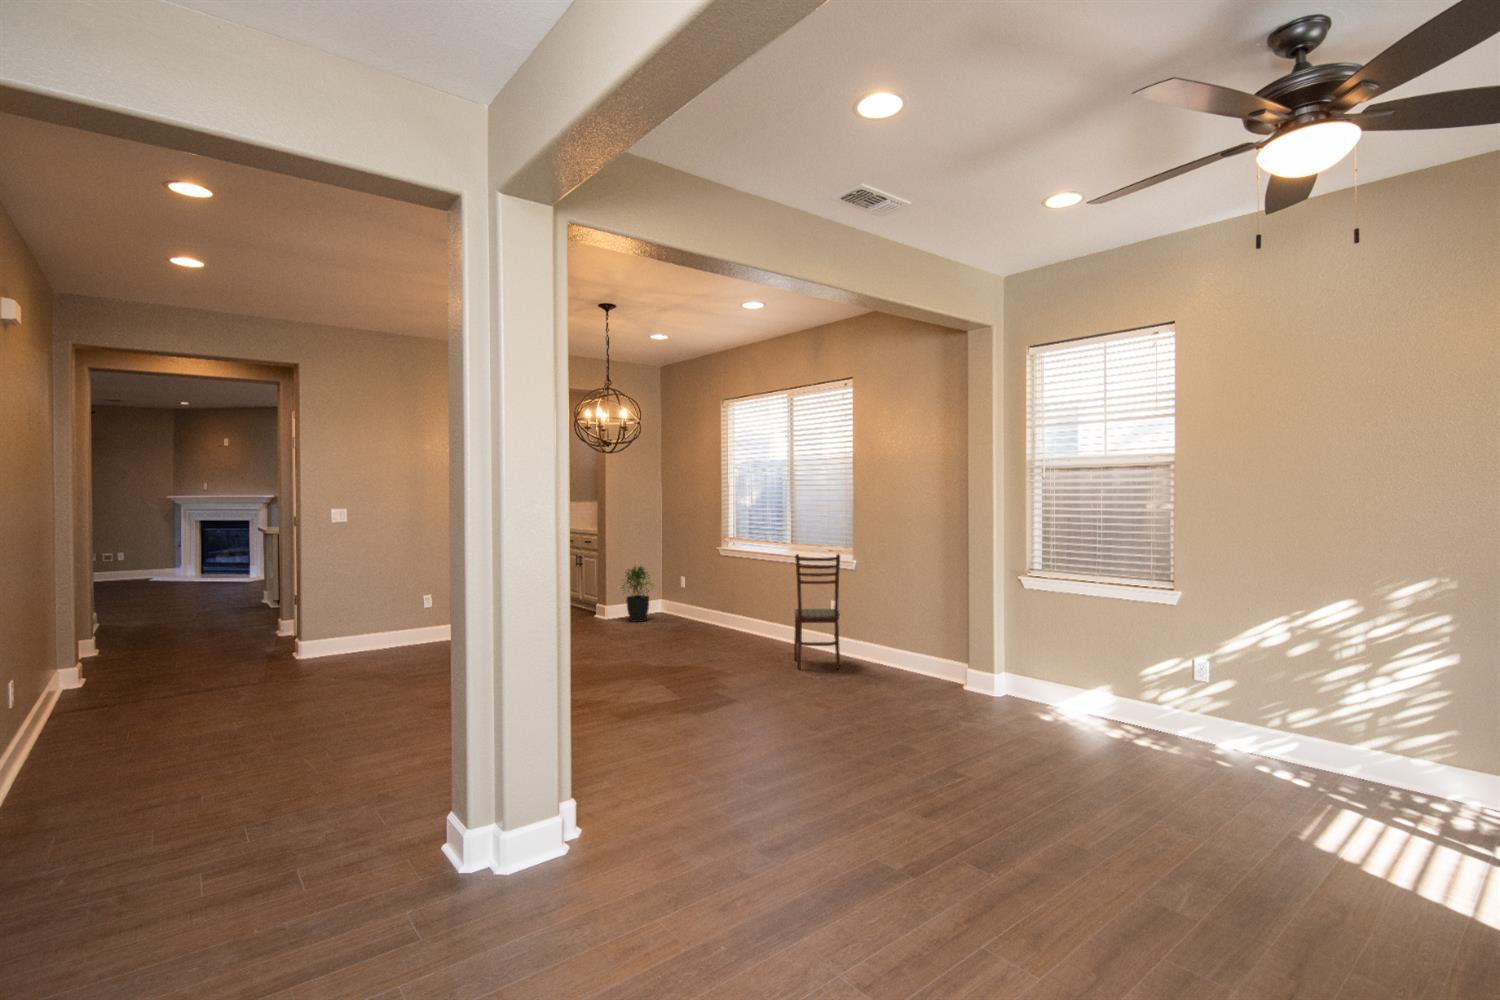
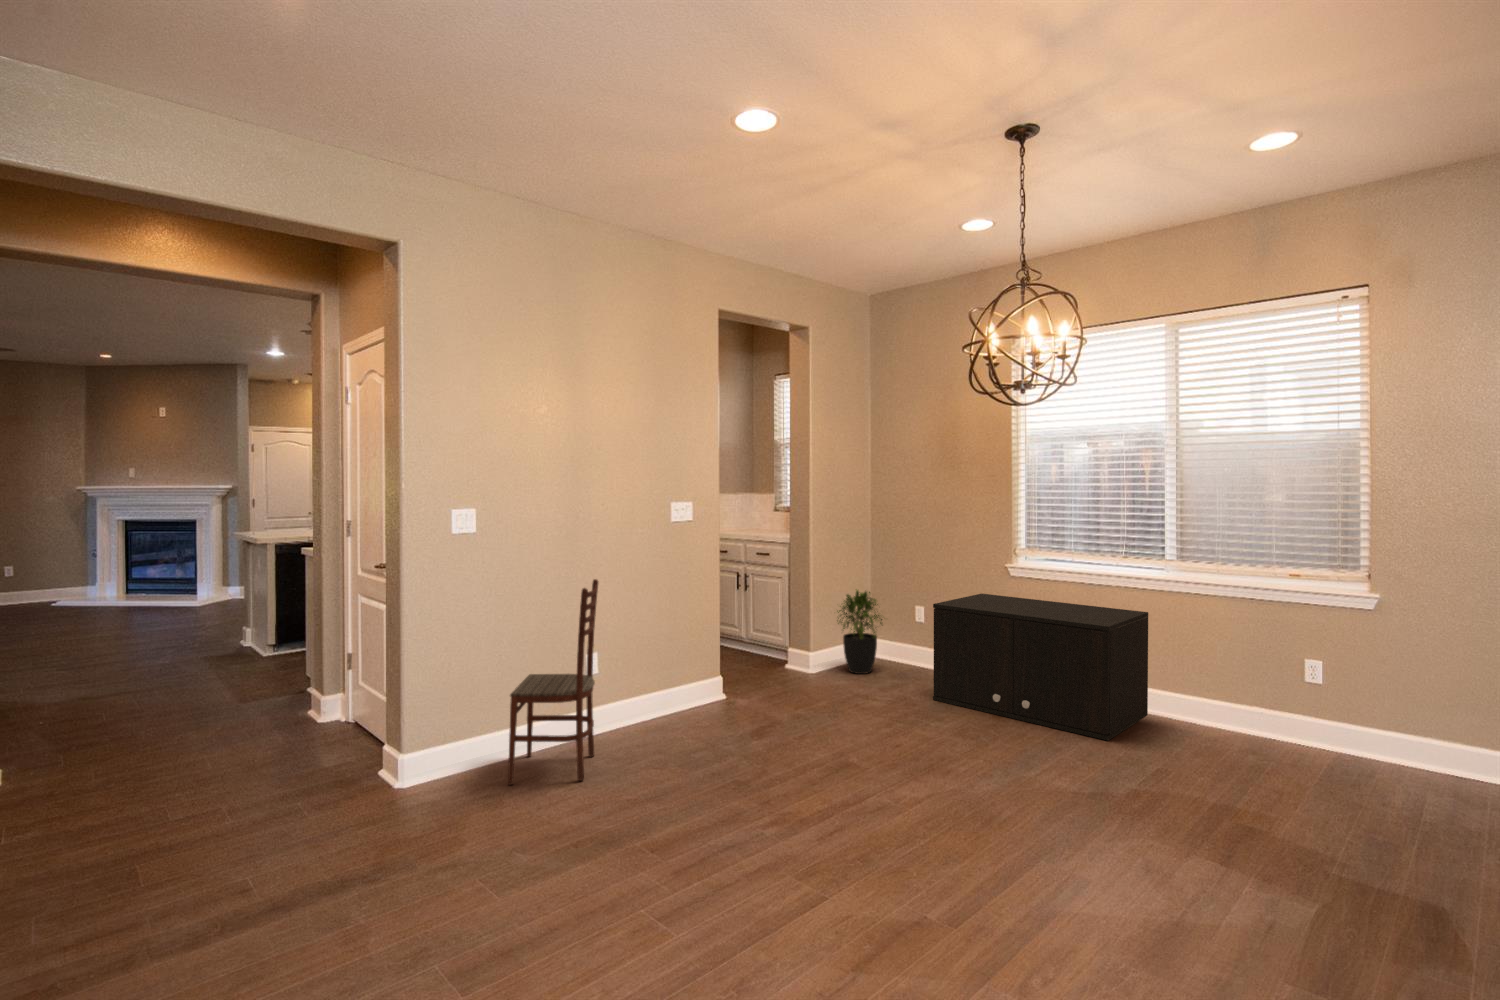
dining chair: present [794,554,840,669] -> present [508,579,598,785]
storage cabinet: none [654,567,772,651] -> present [933,594,1148,741]

